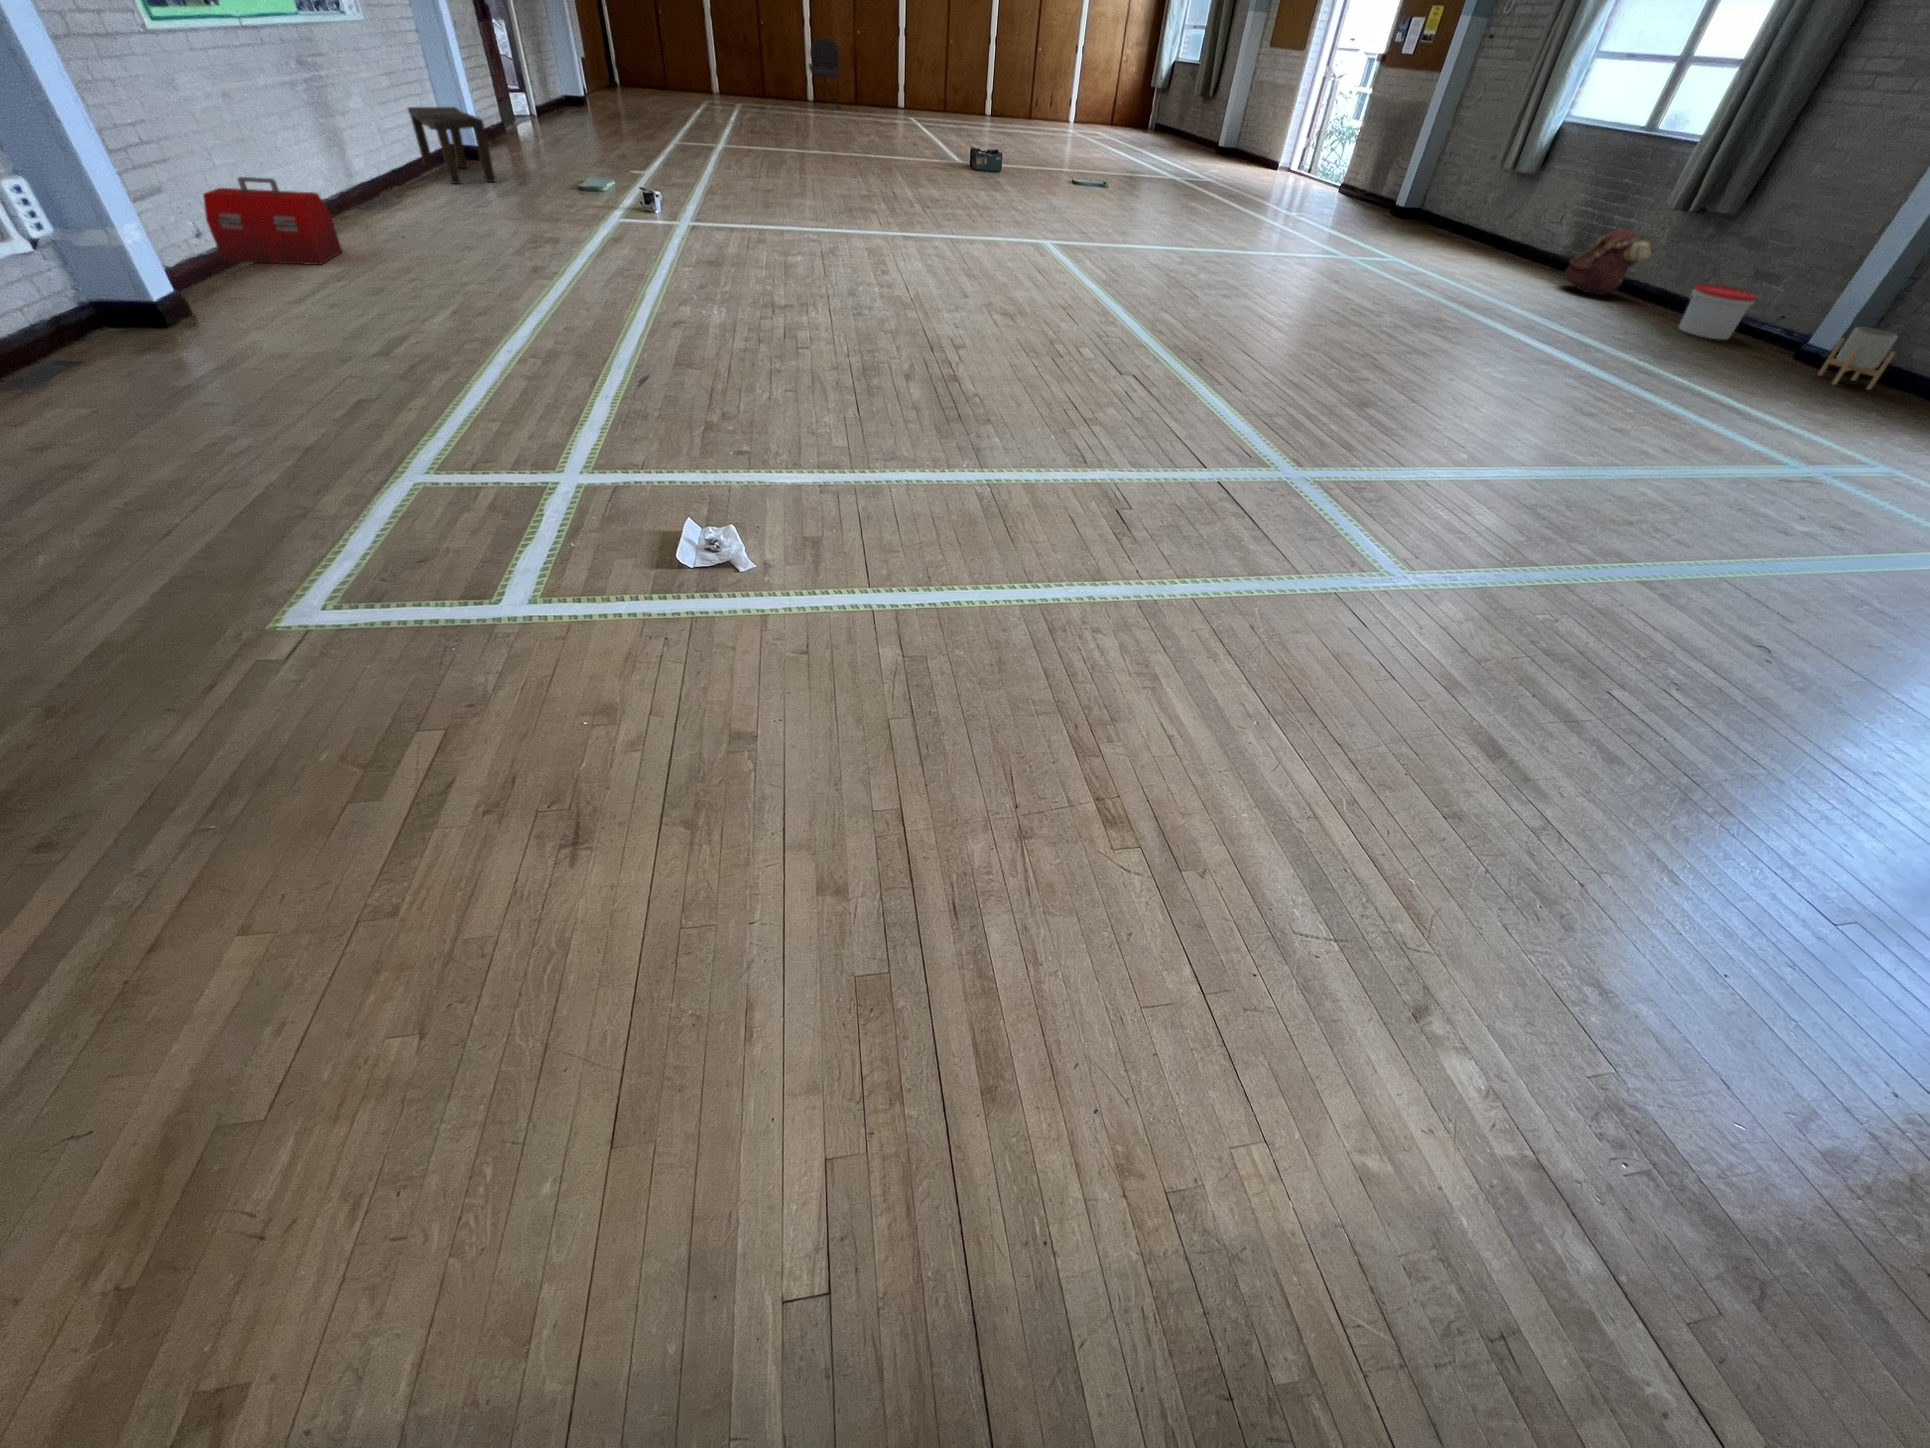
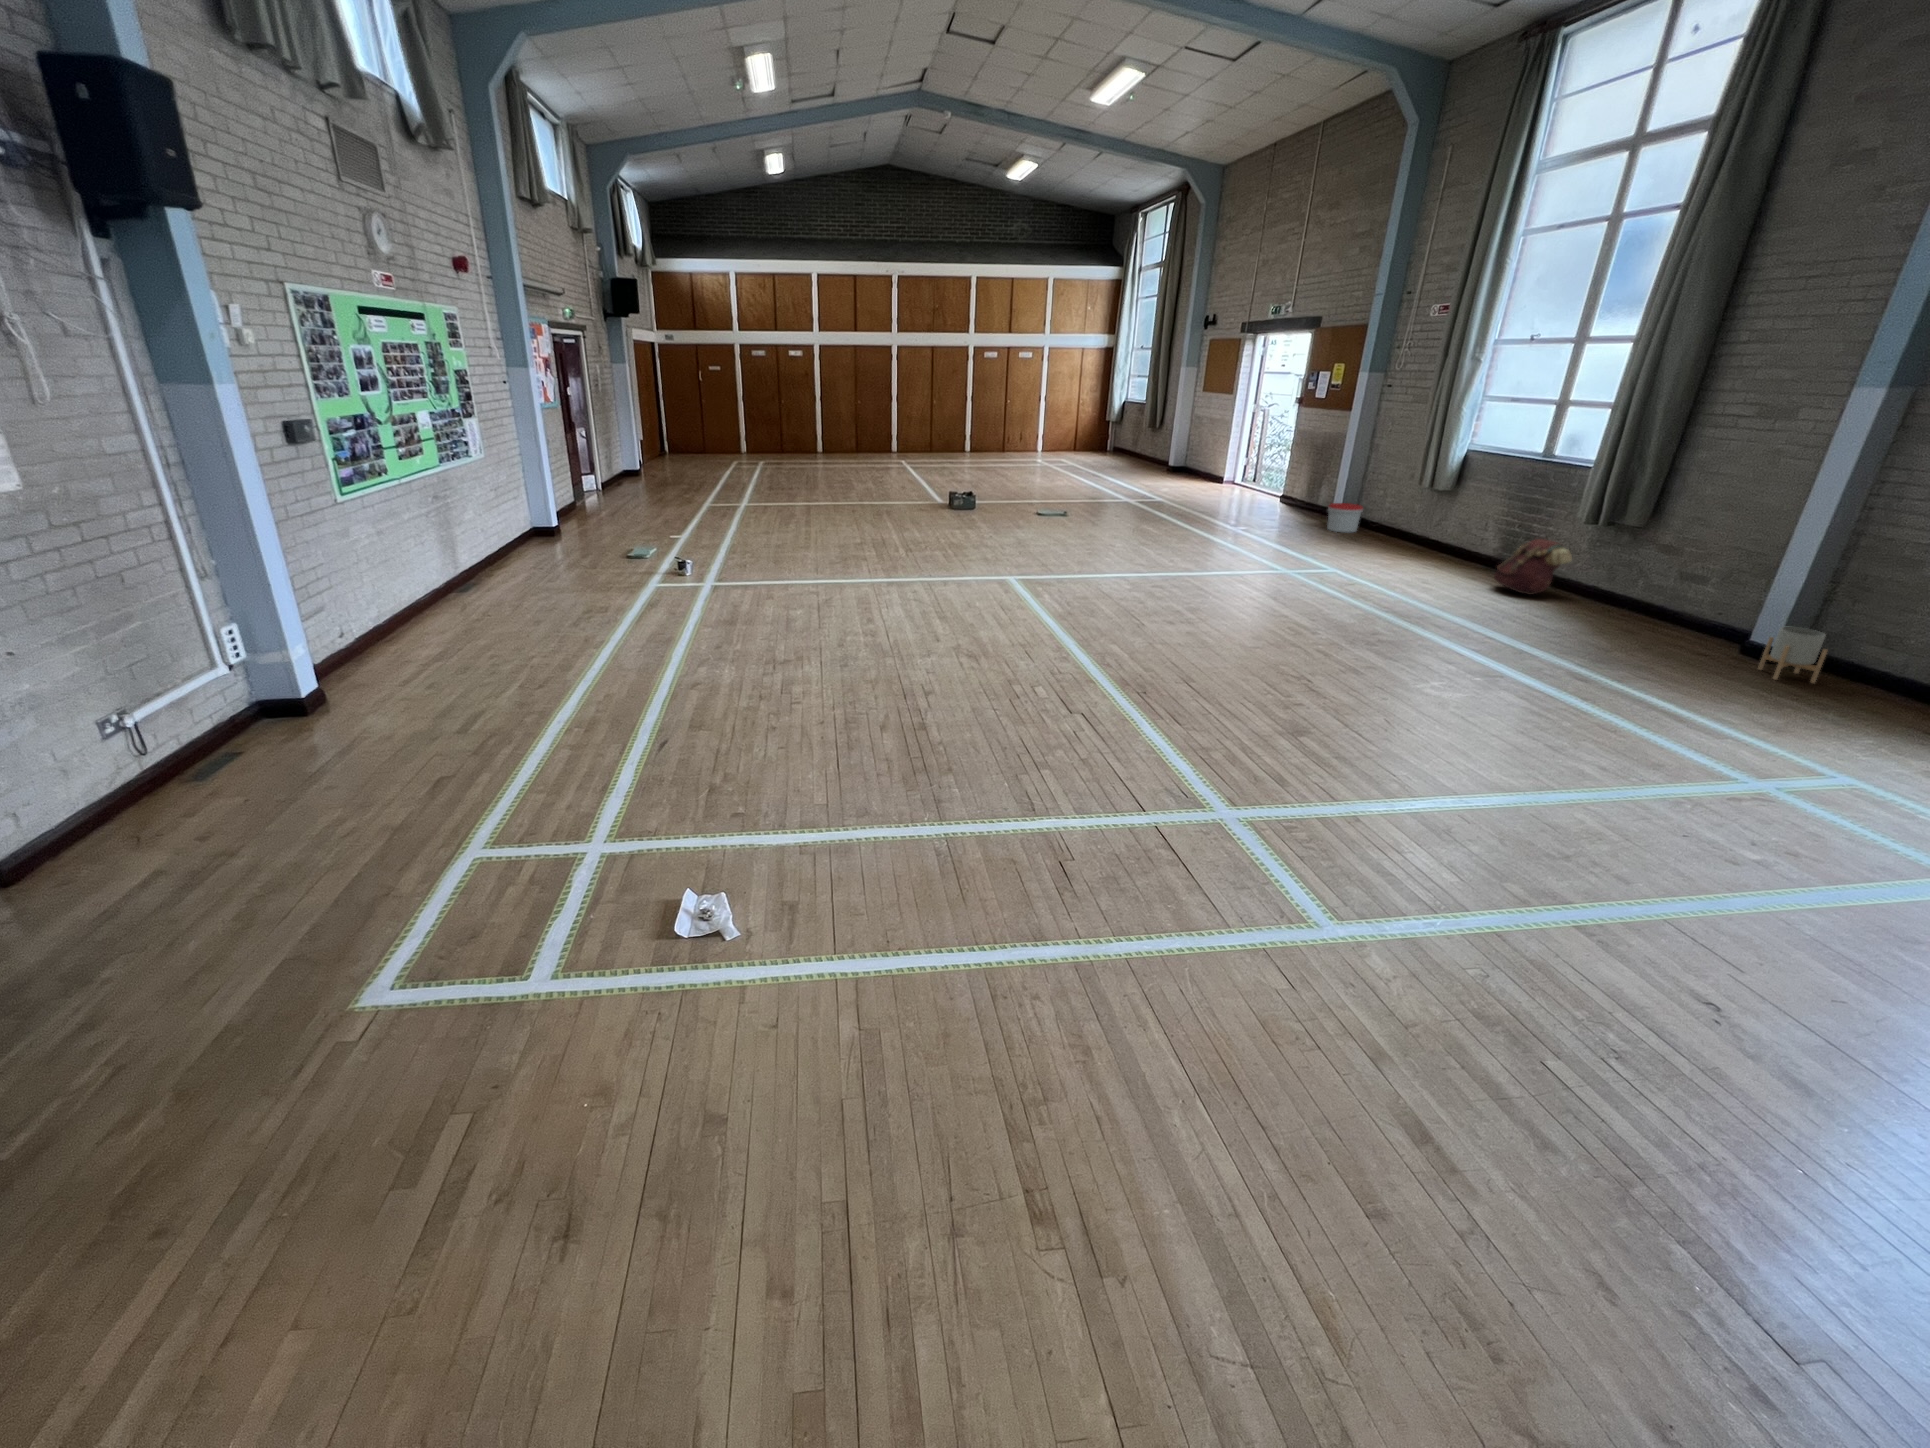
chair: present [809,39,841,108] -> none [820,410,847,461]
bench: present [408,107,495,184] -> none [503,505,564,564]
toolbox: present [203,177,342,265] -> none [346,591,442,653]
bucket: present [1679,284,1756,340] -> present [1327,503,1363,533]

